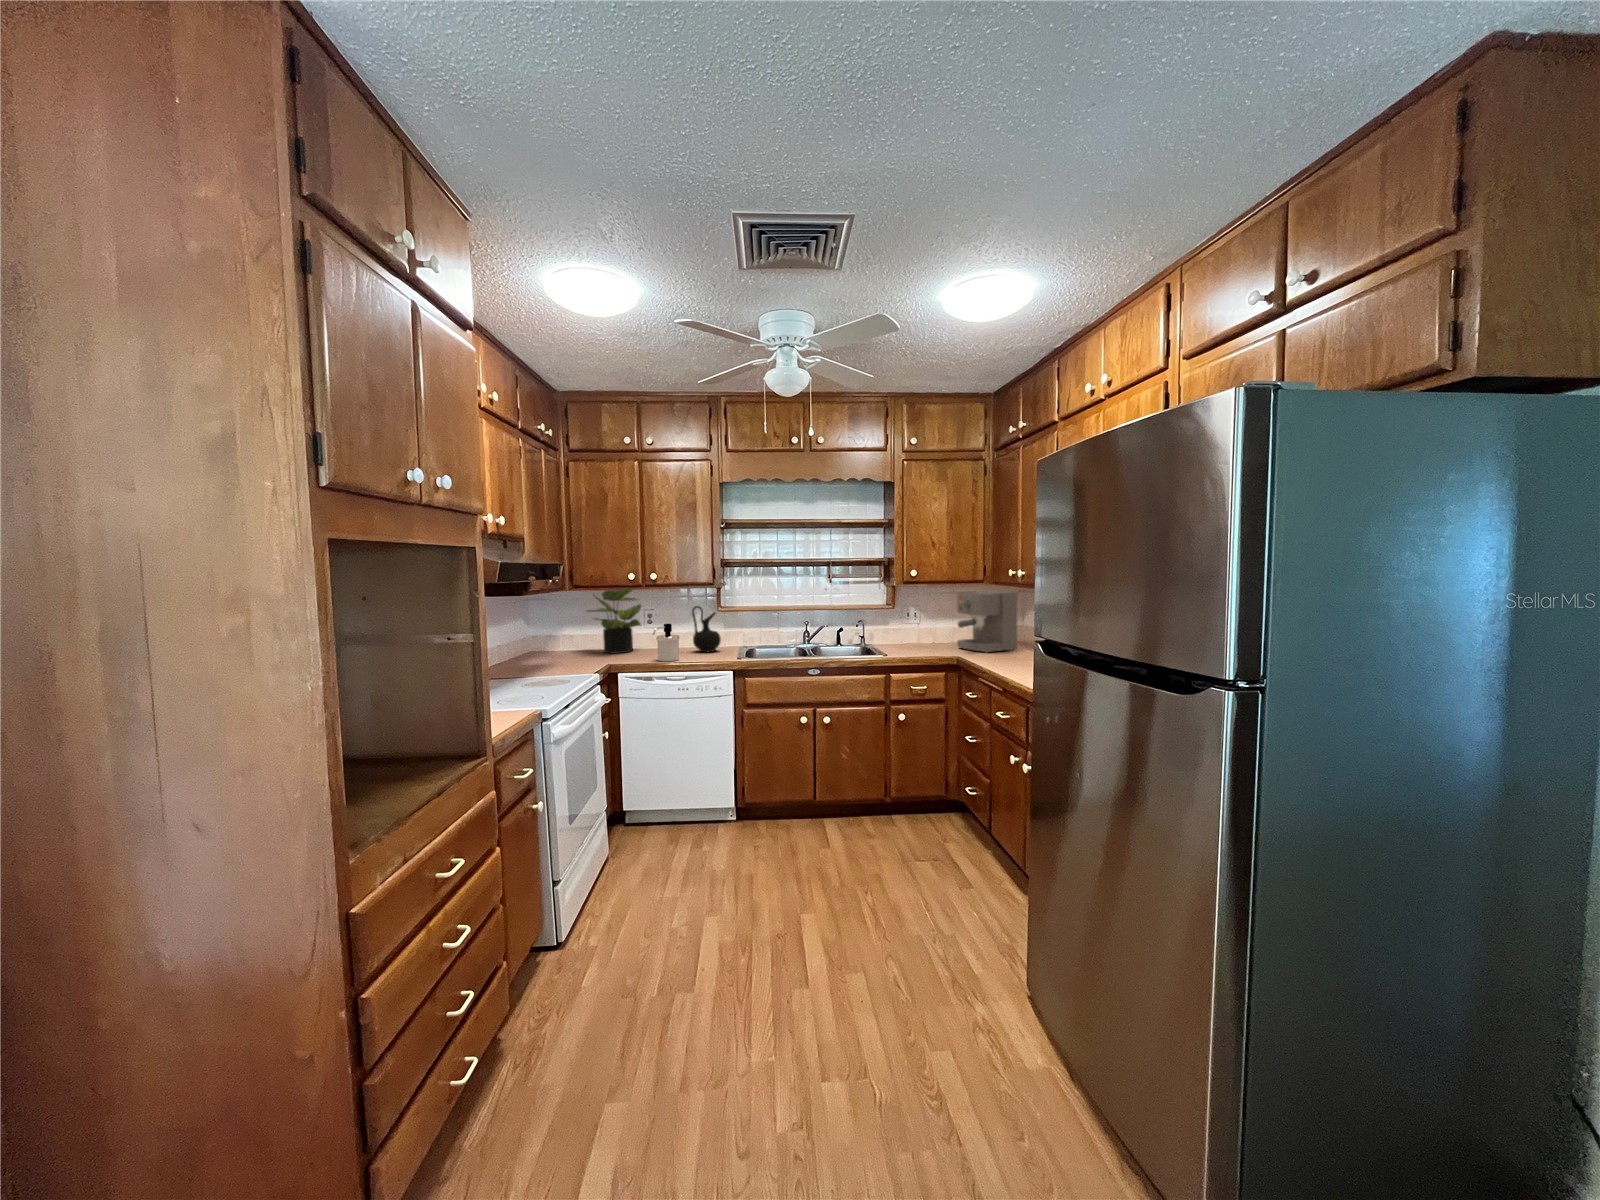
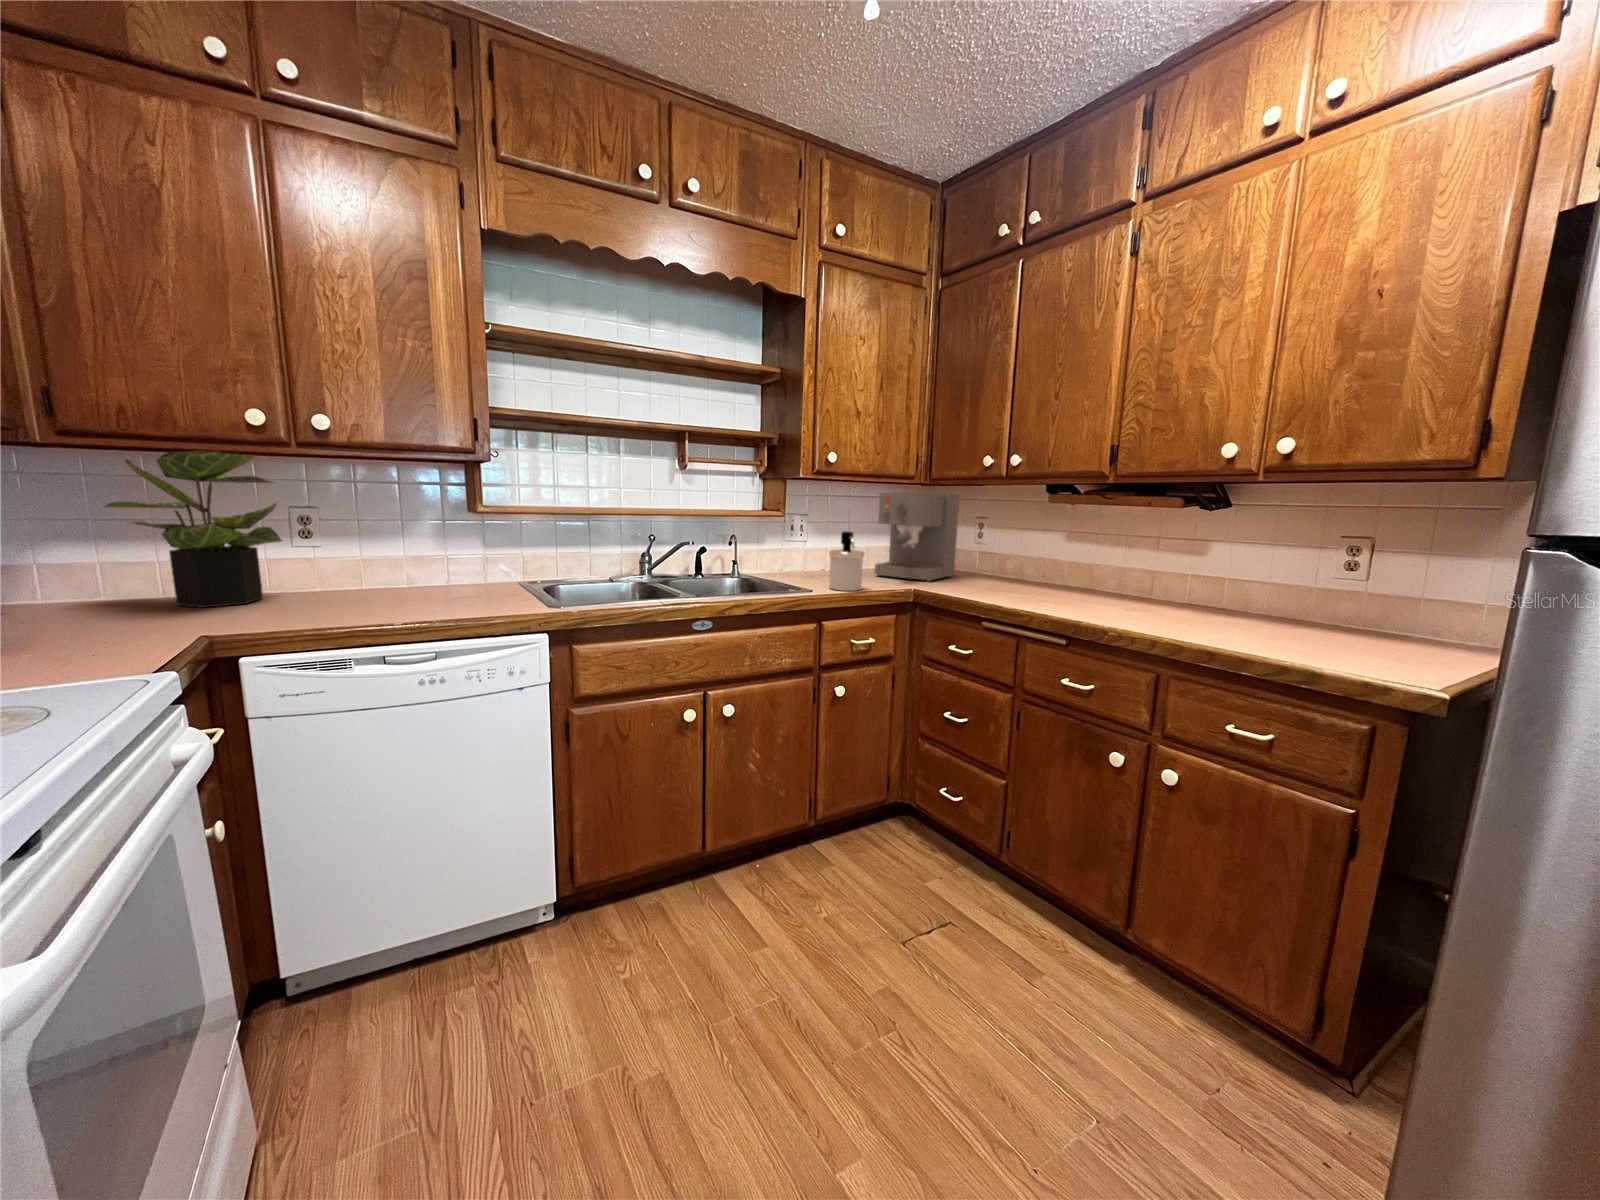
ceramic jug: present [692,606,721,652] -> none [418,500,486,596]
soap dispenser: present [653,624,679,661] -> present [829,531,864,591]

